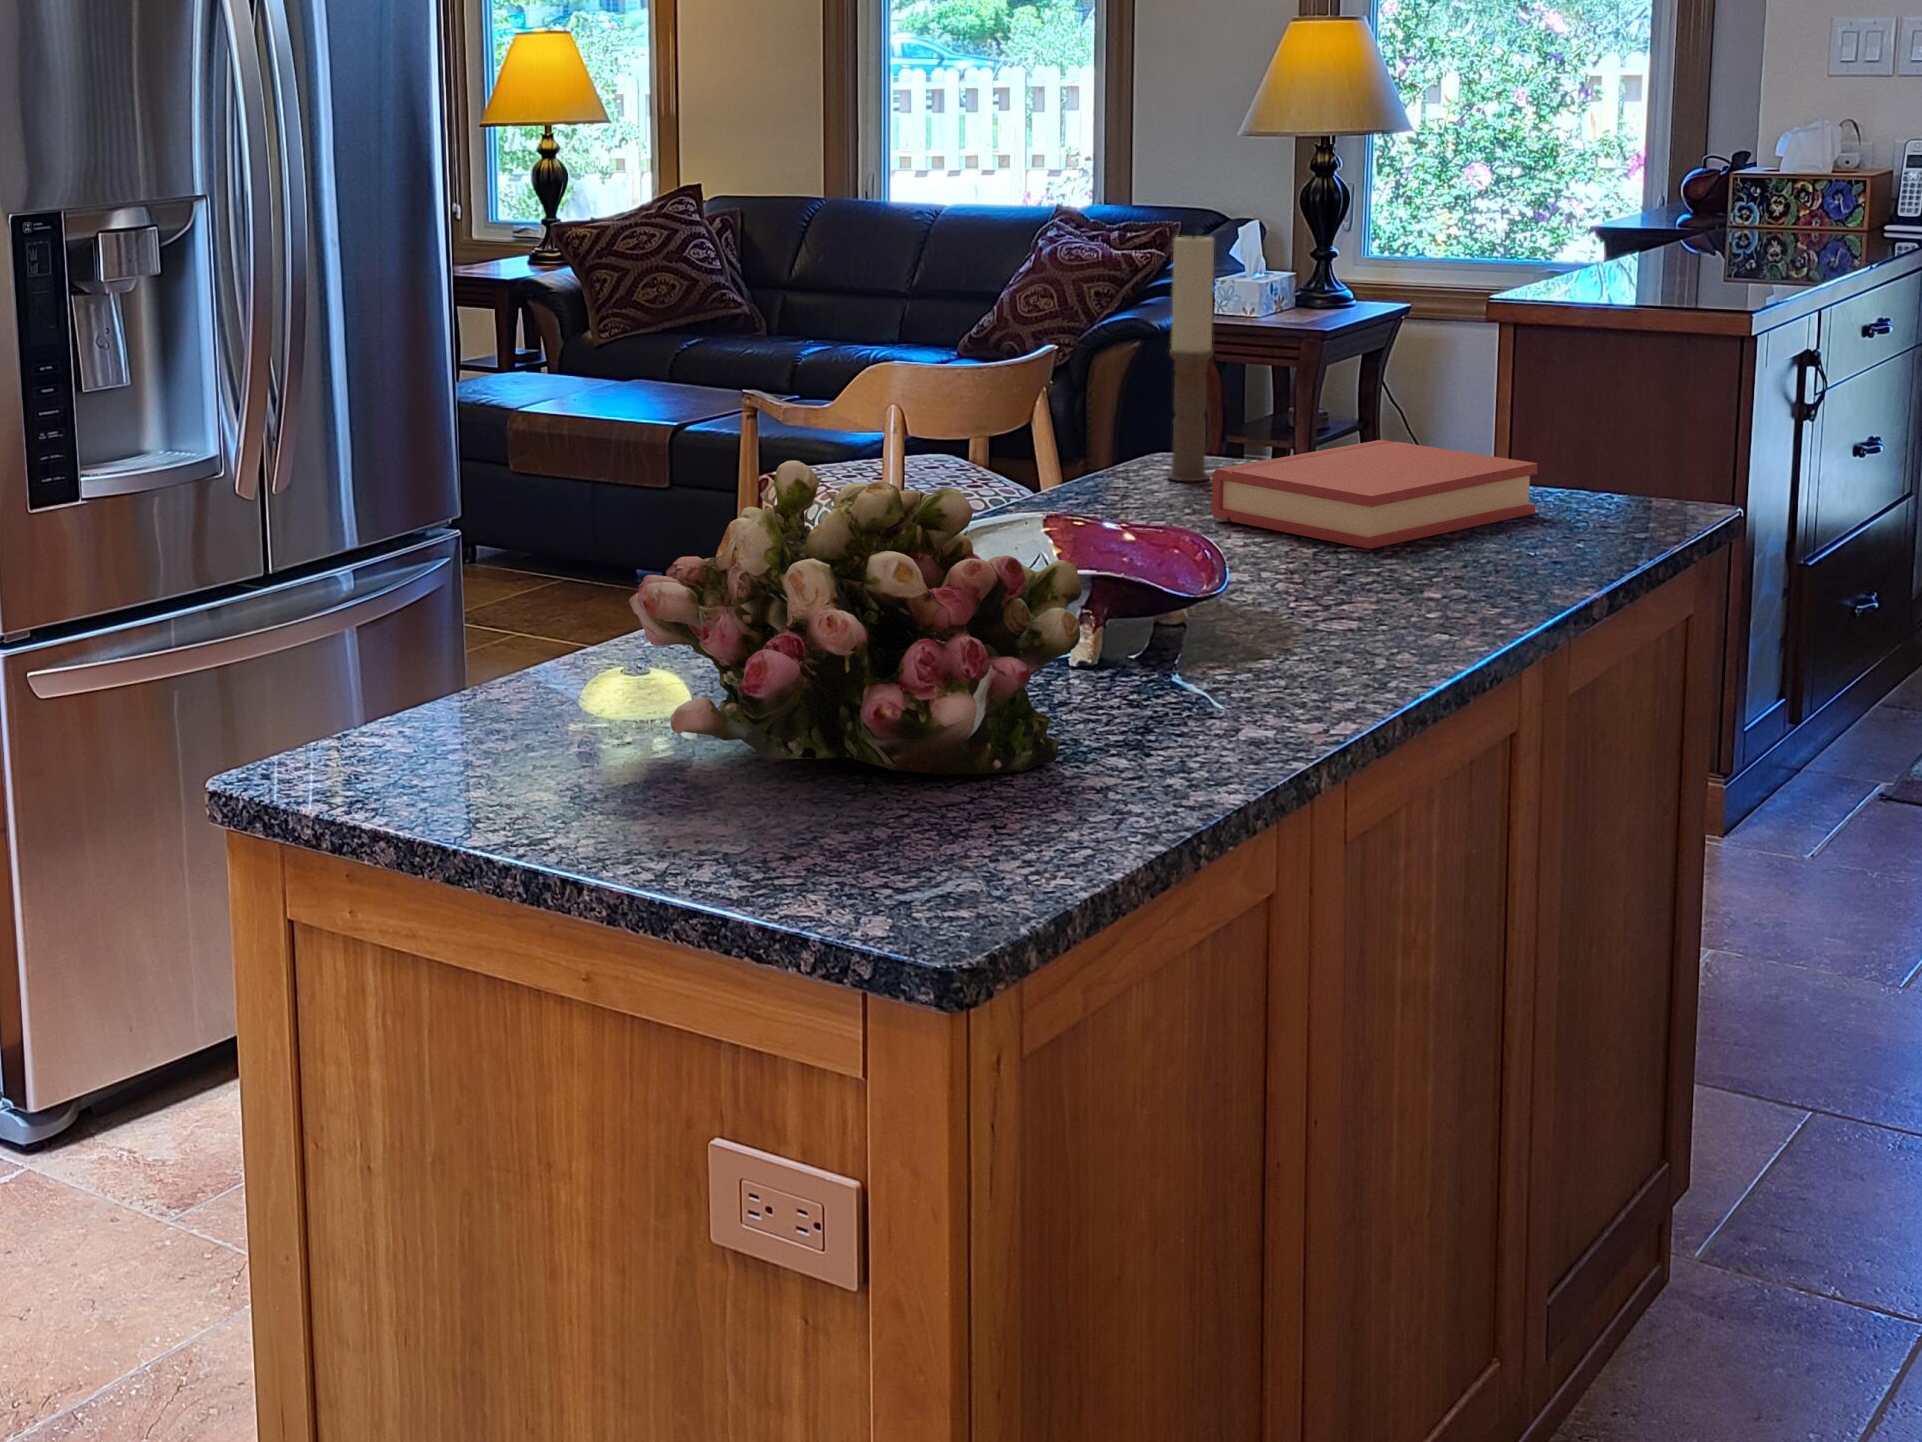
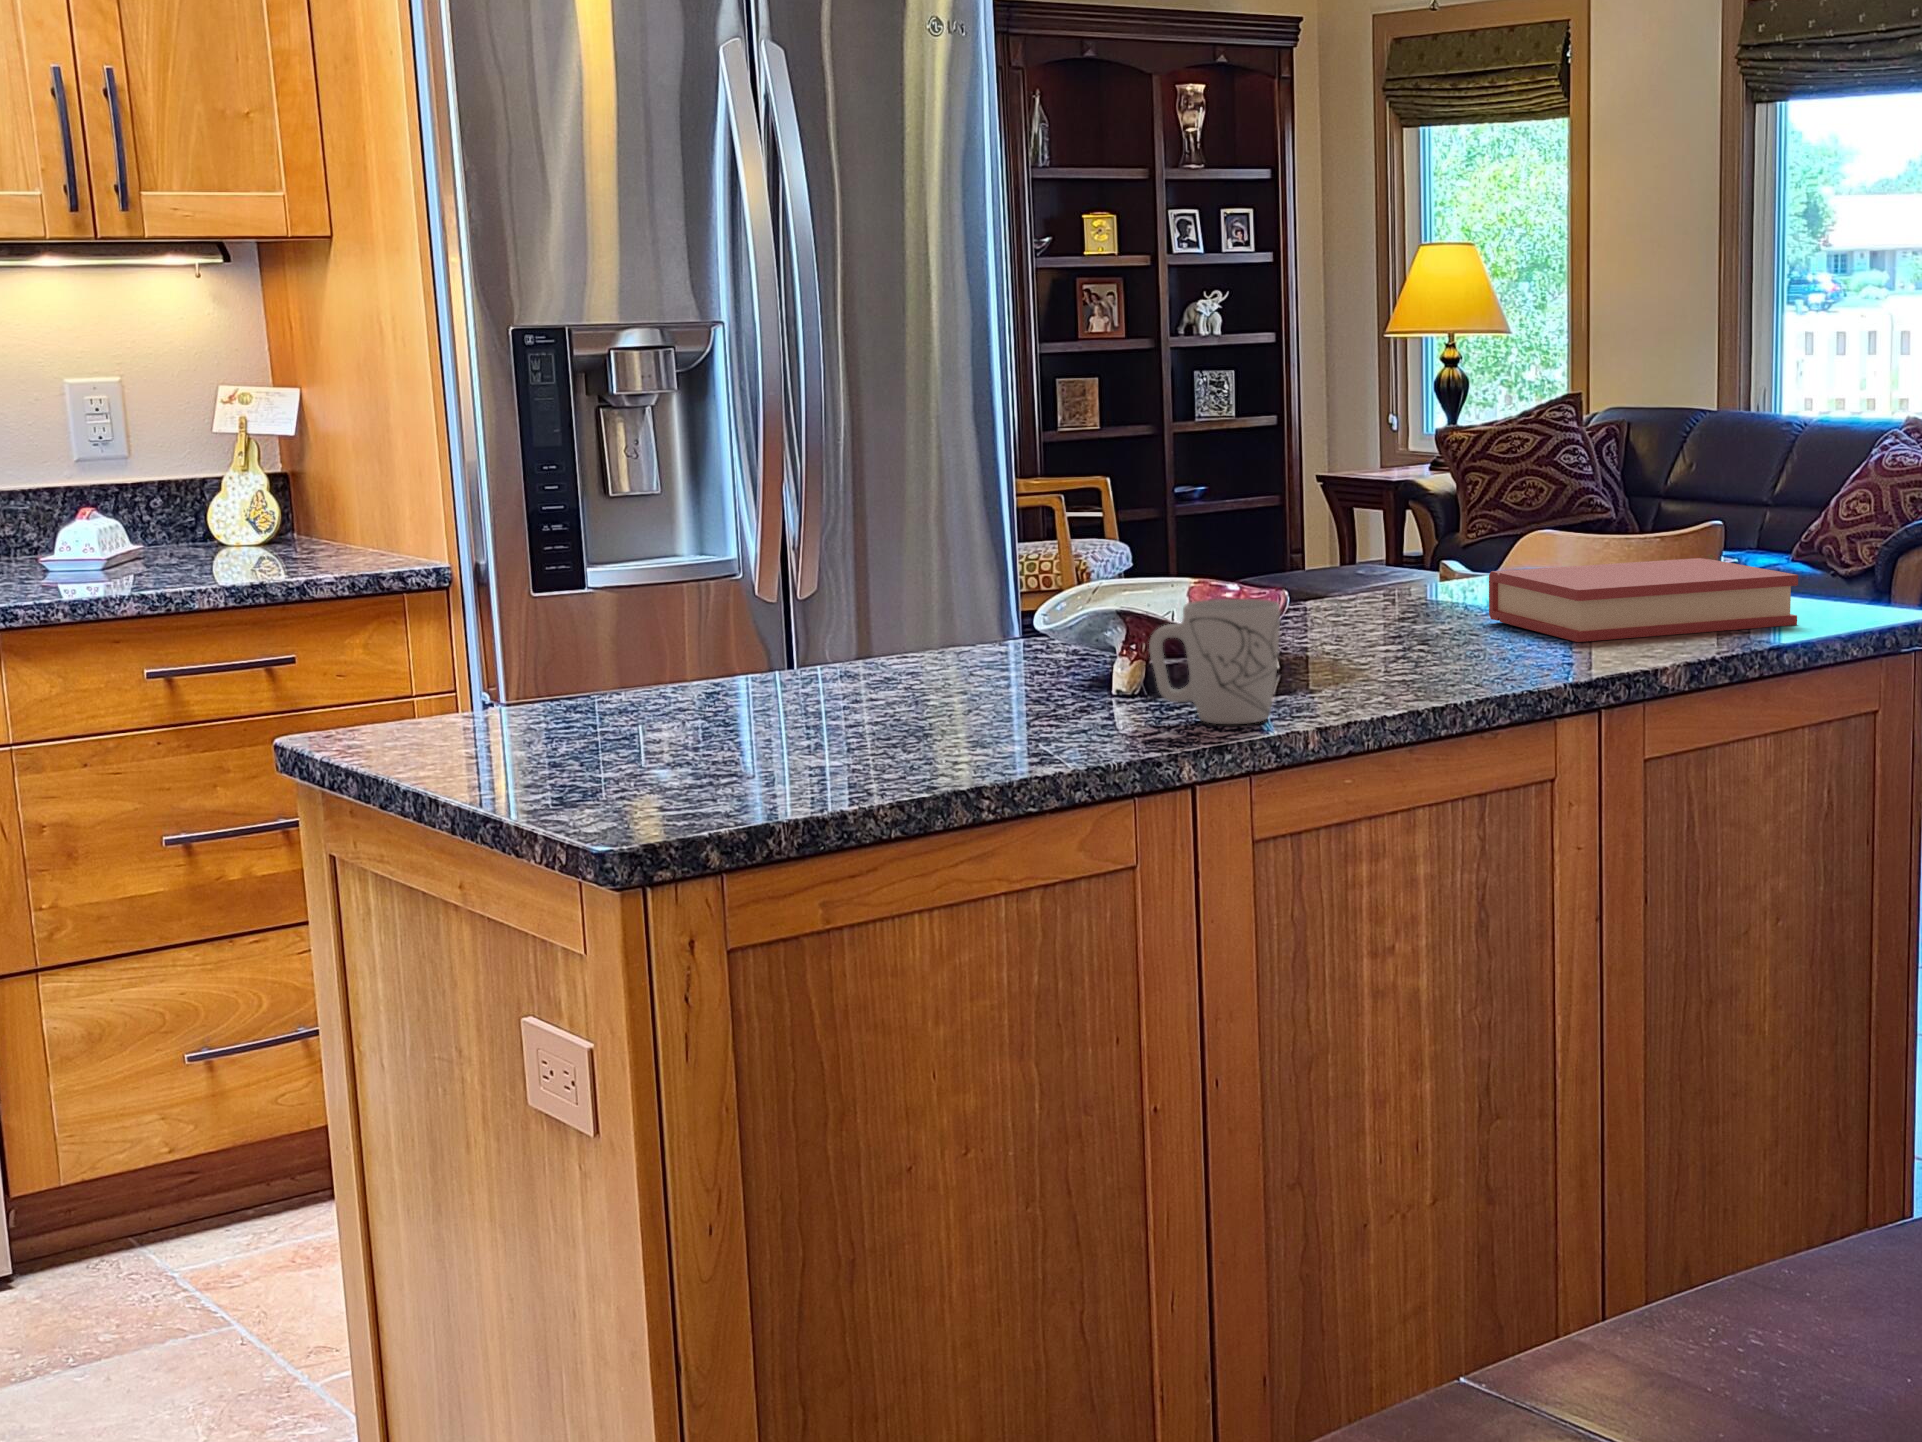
candle: present [1167,234,1214,481] -> none [1527,353,1567,598]
flower arrangement: present [629,461,1082,775] -> none [534,480,995,759]
mug: none [1184,557,1324,696] -> present [1149,599,1280,724]

